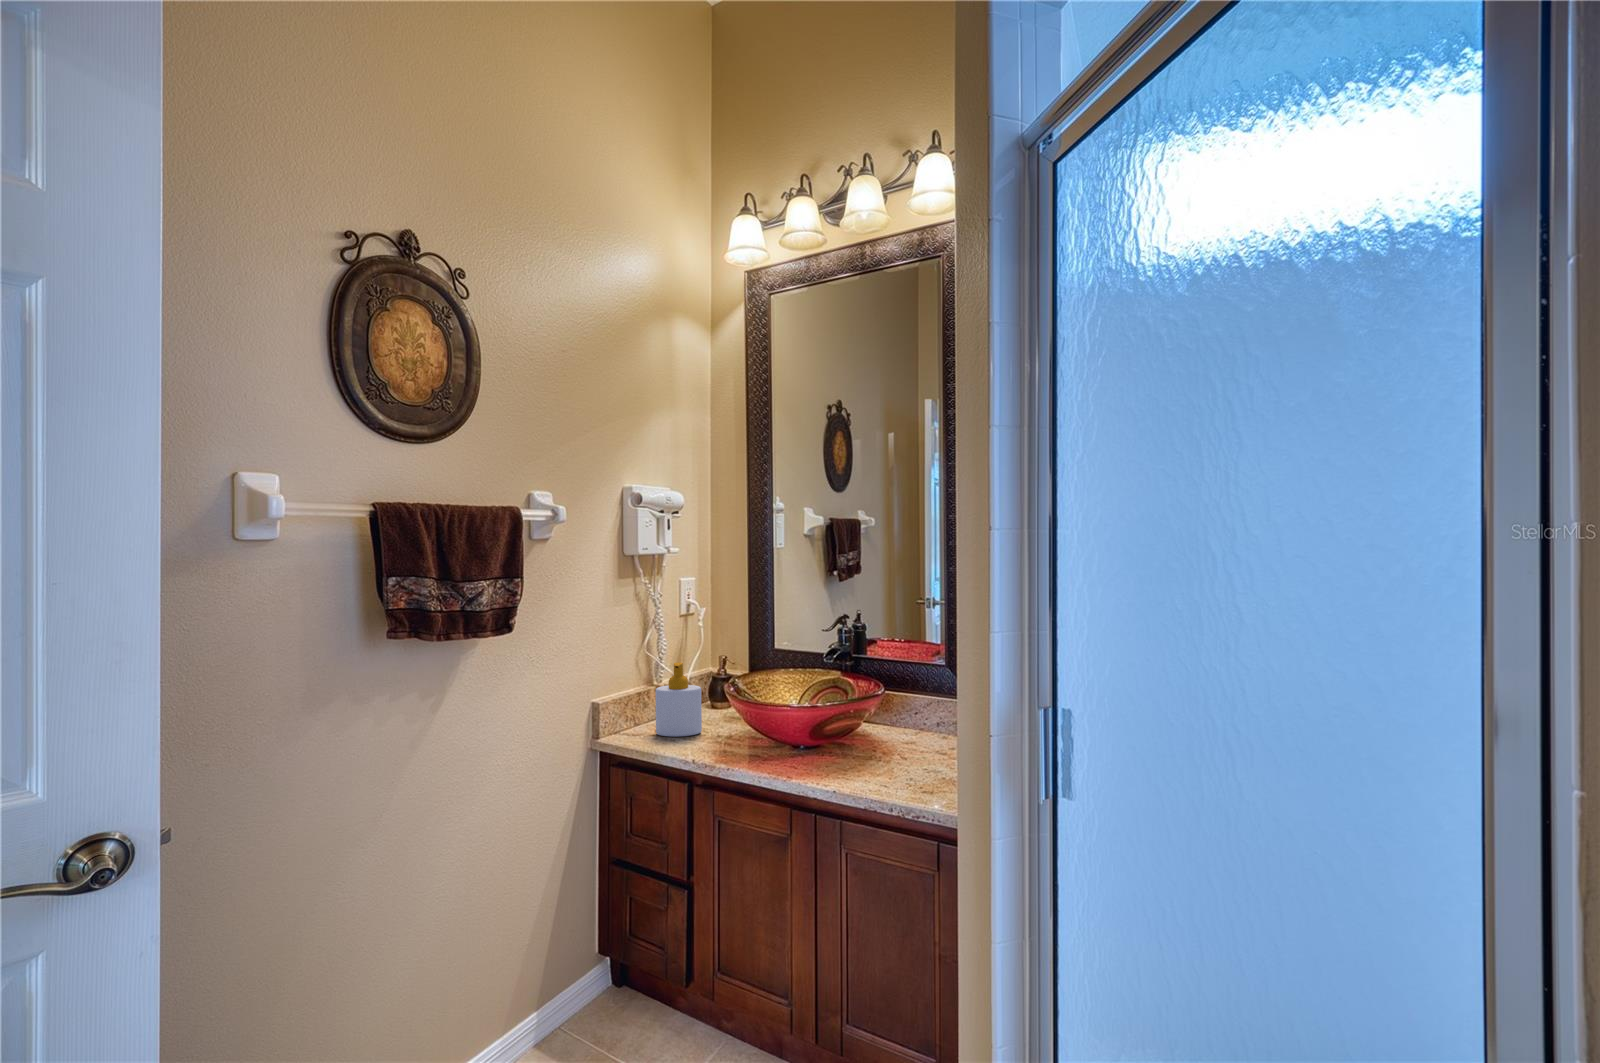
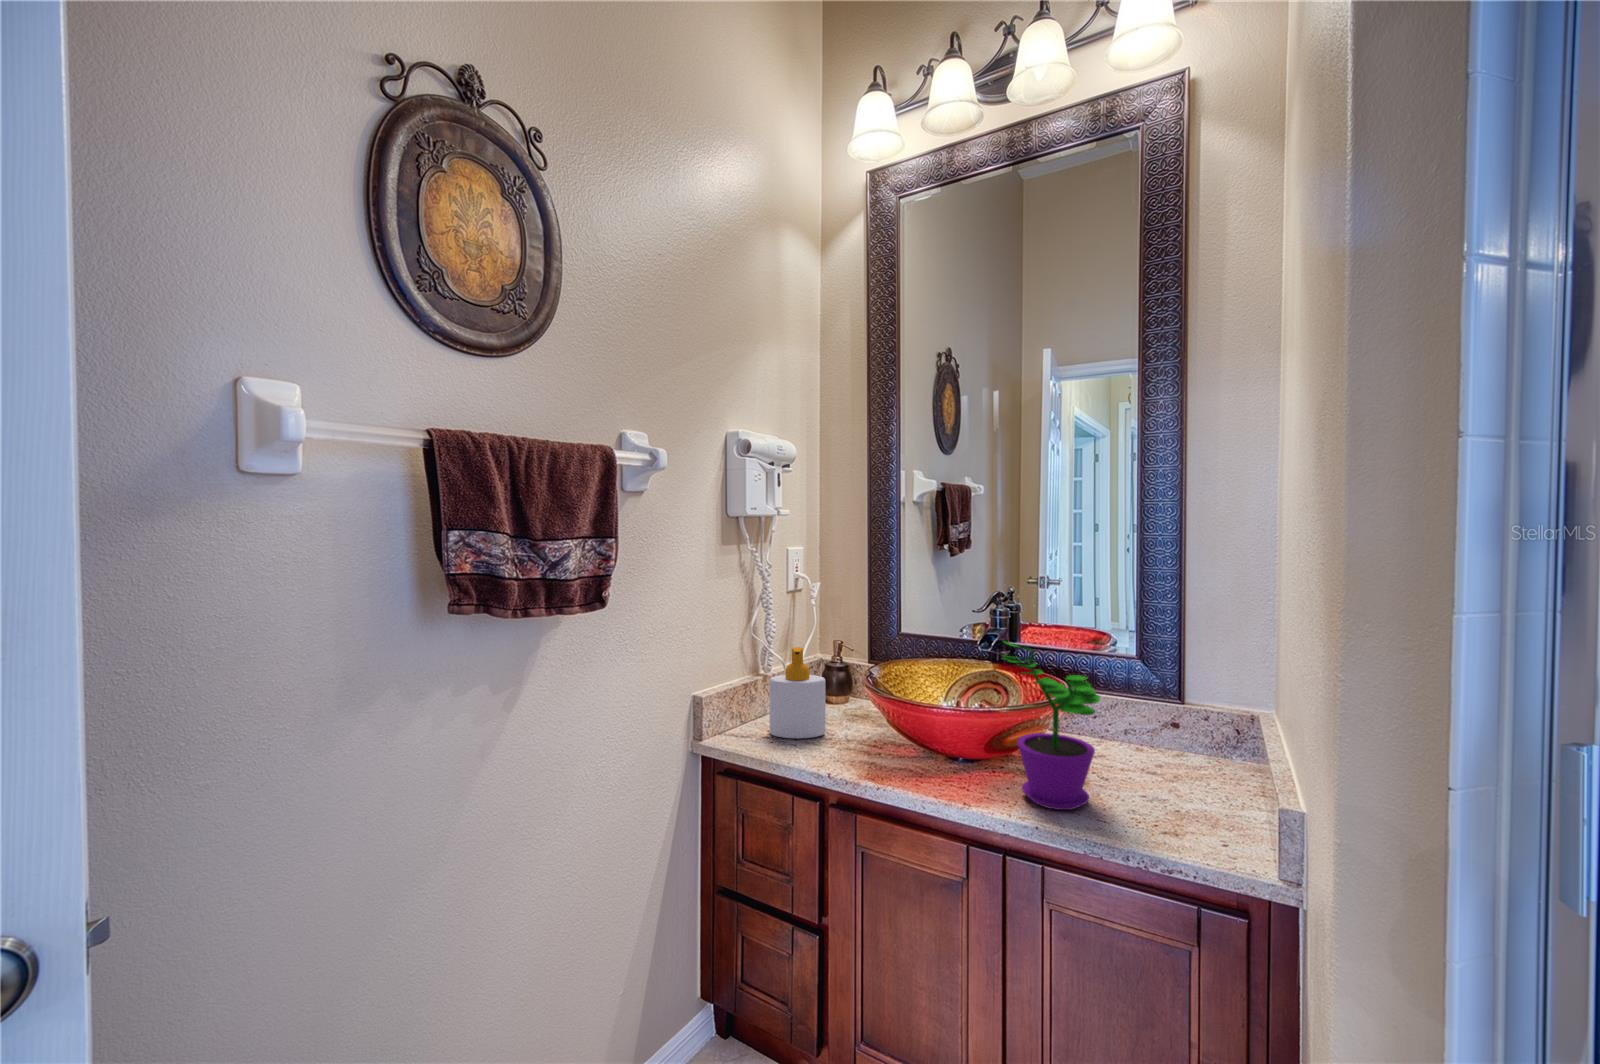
flower pot: none [818,648,885,778] -> present [1003,642,1100,810]

